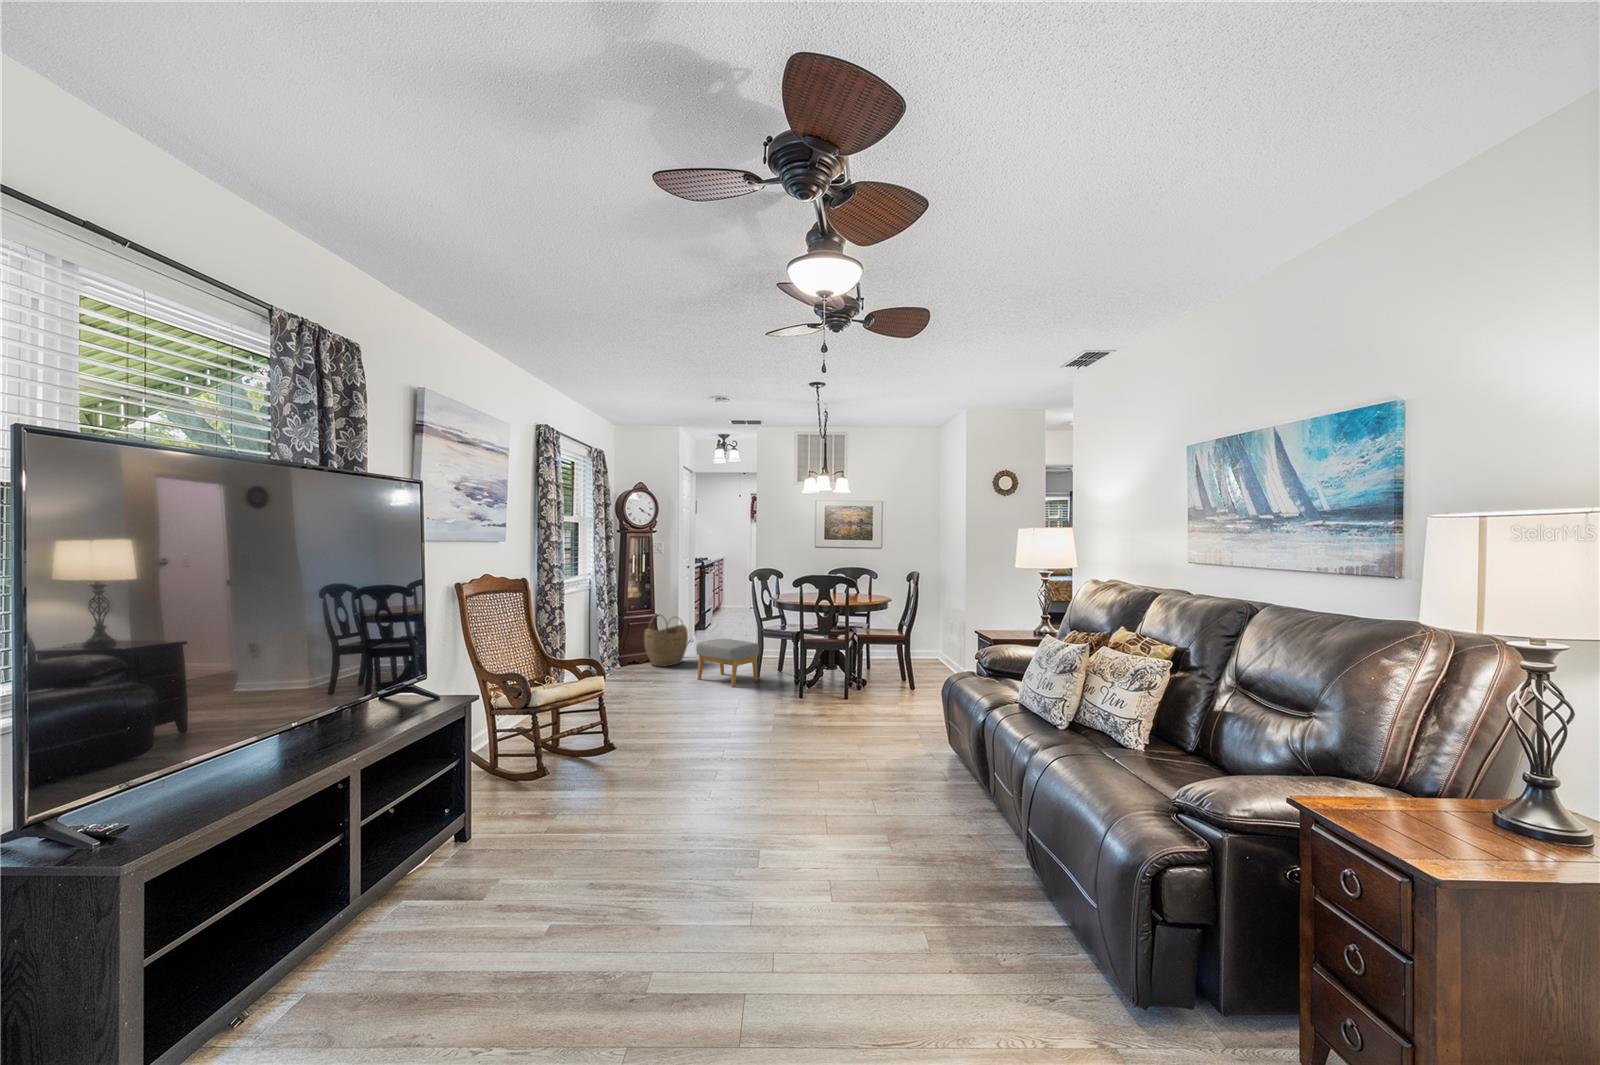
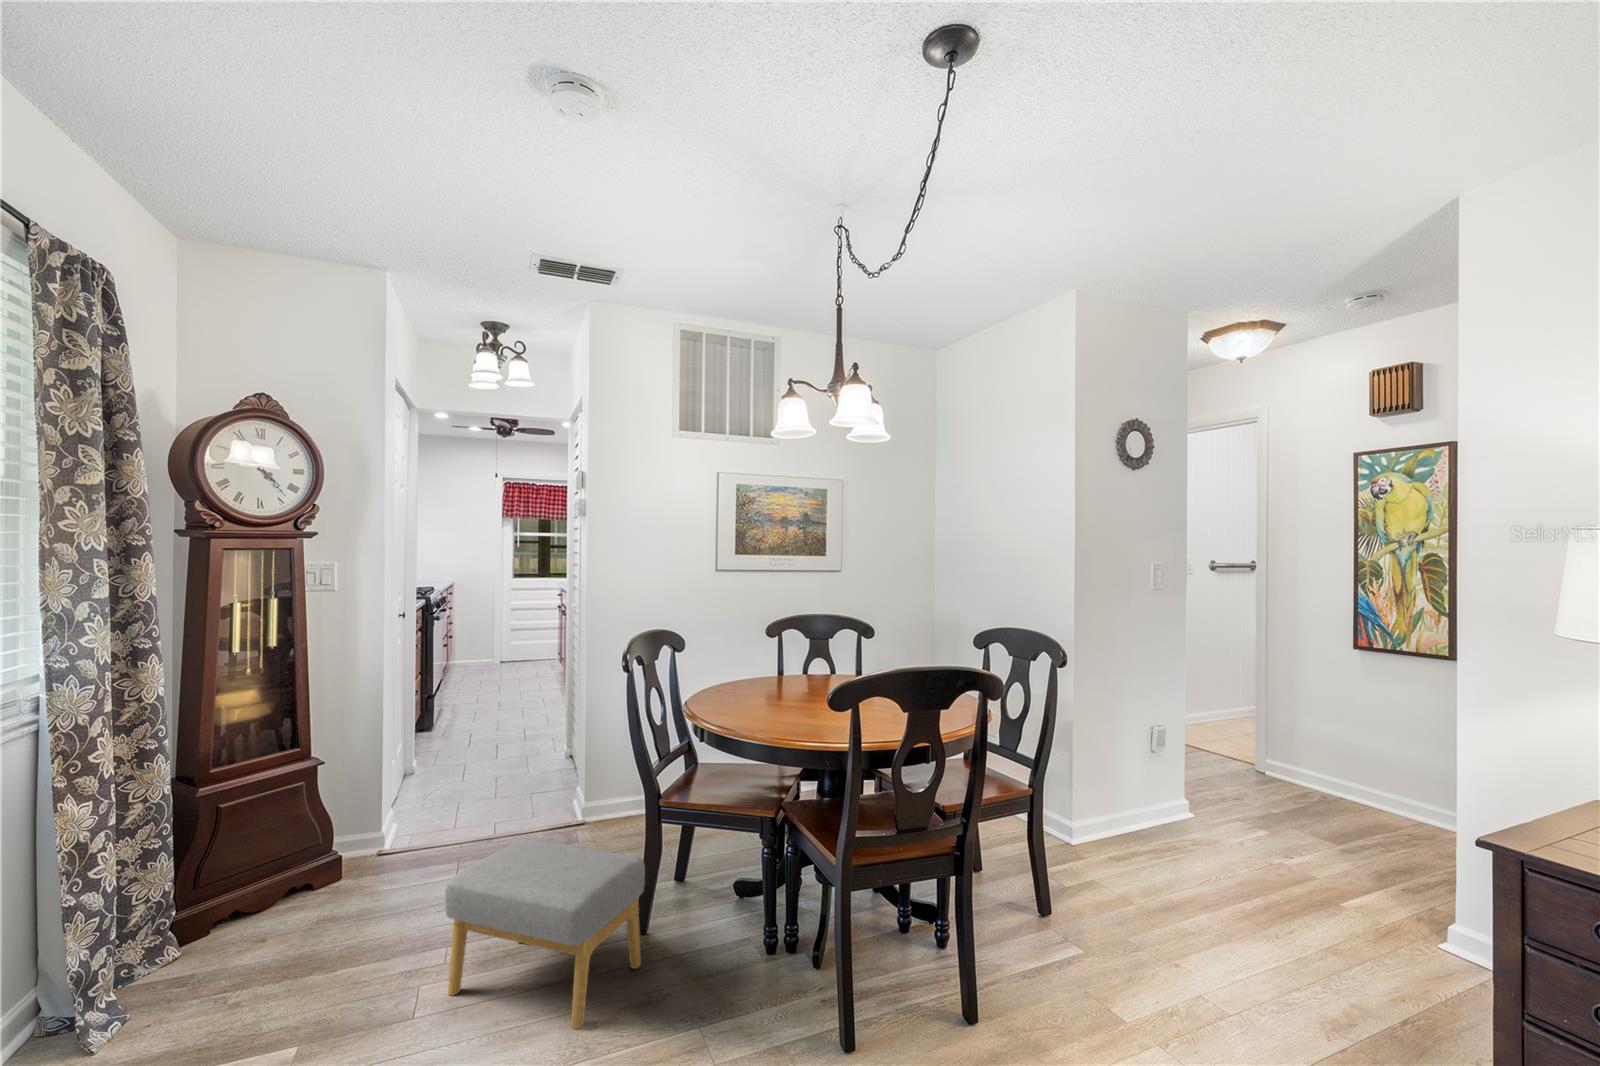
woven basket: present [644,615,688,667] -> none [270,764,411,925]

